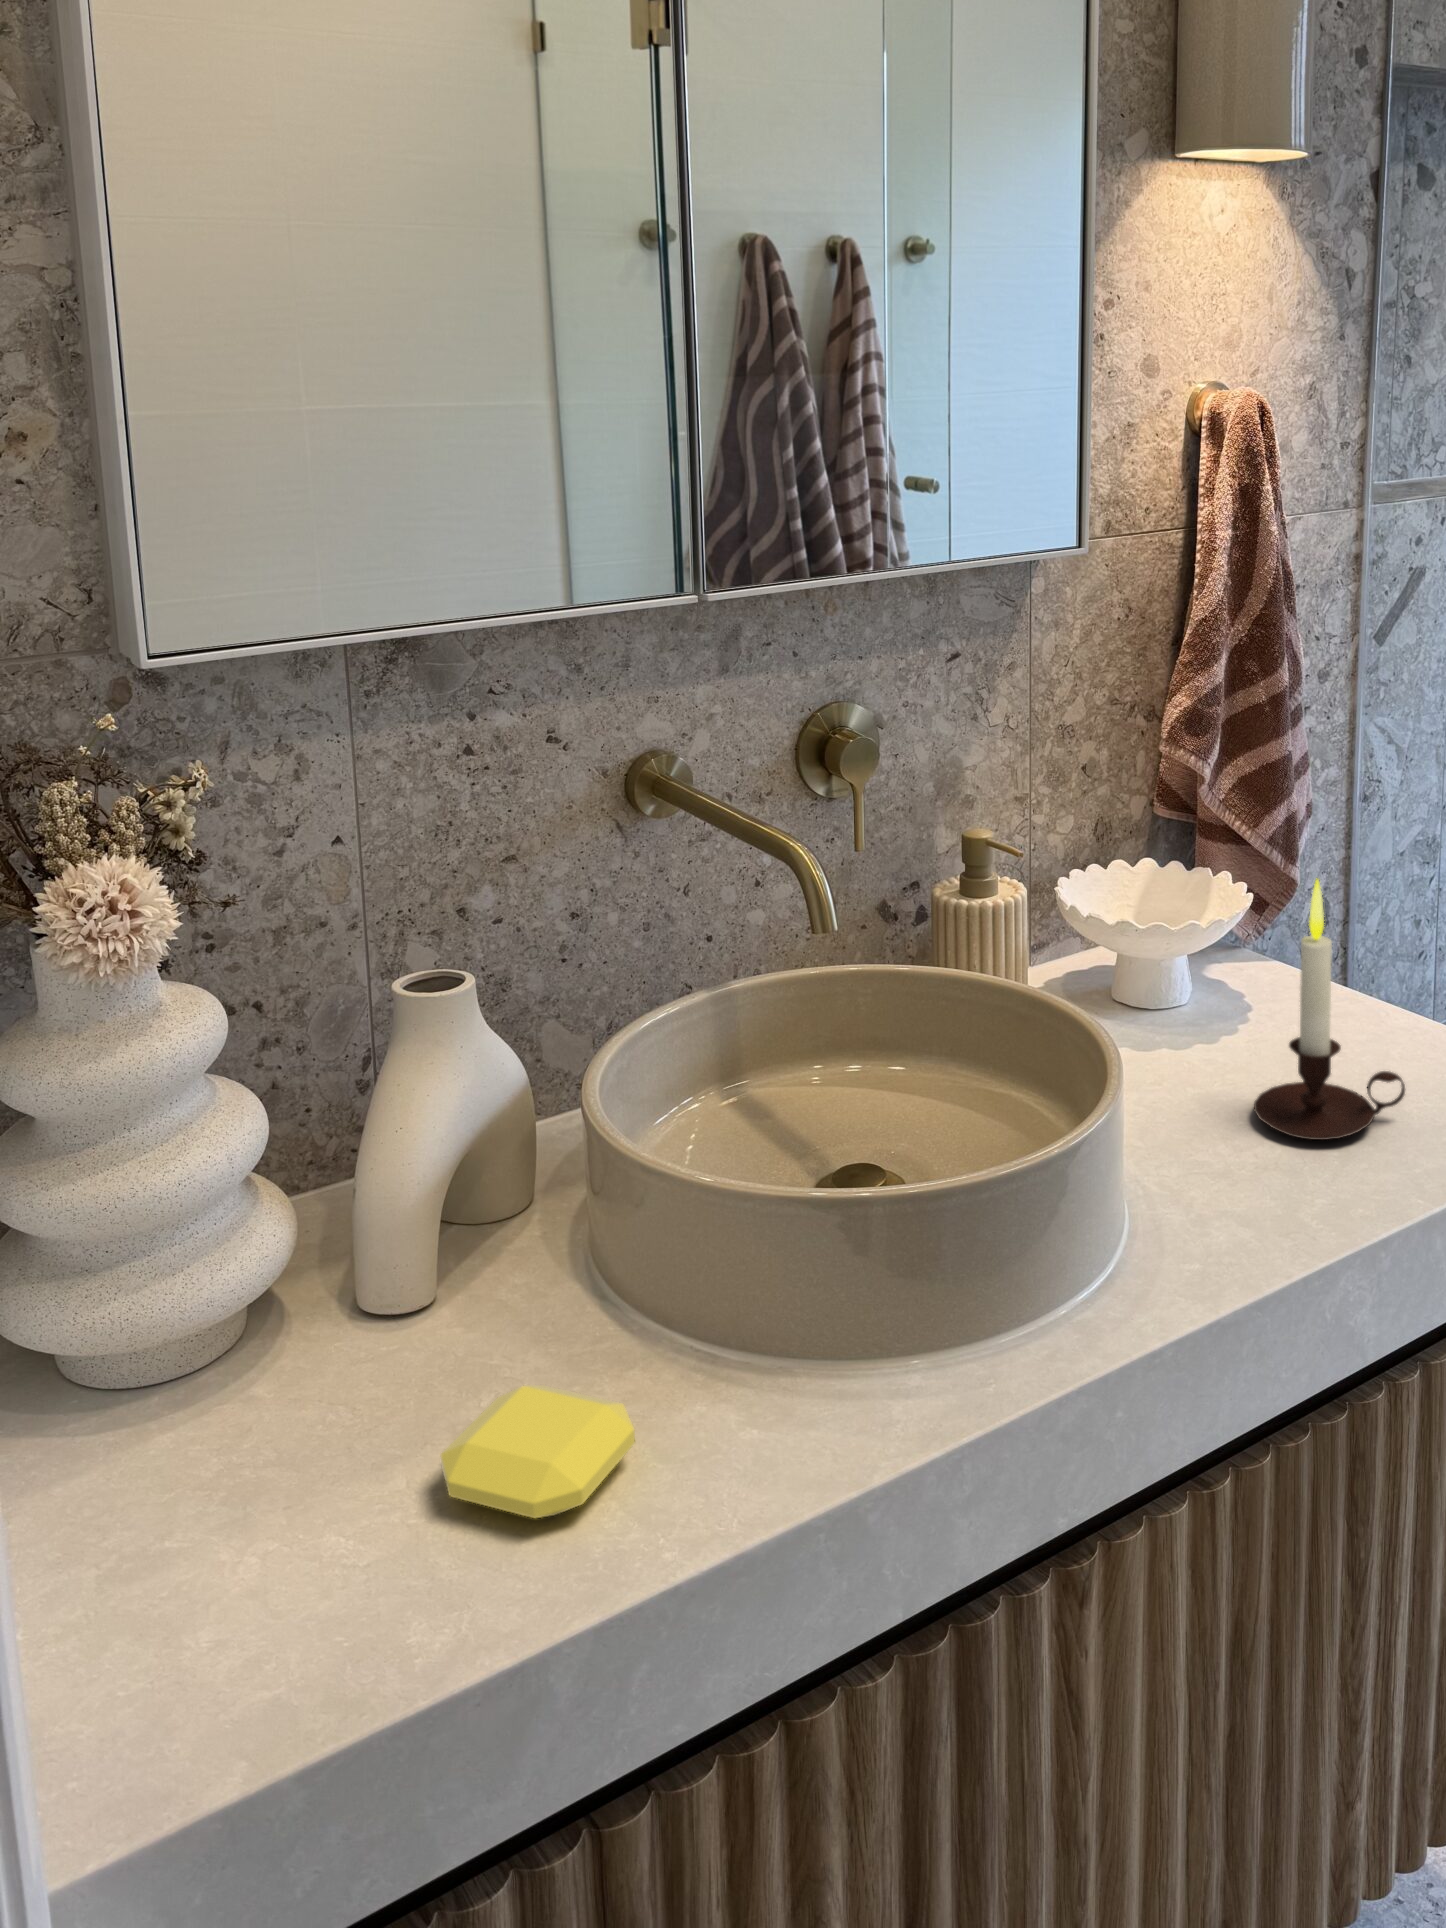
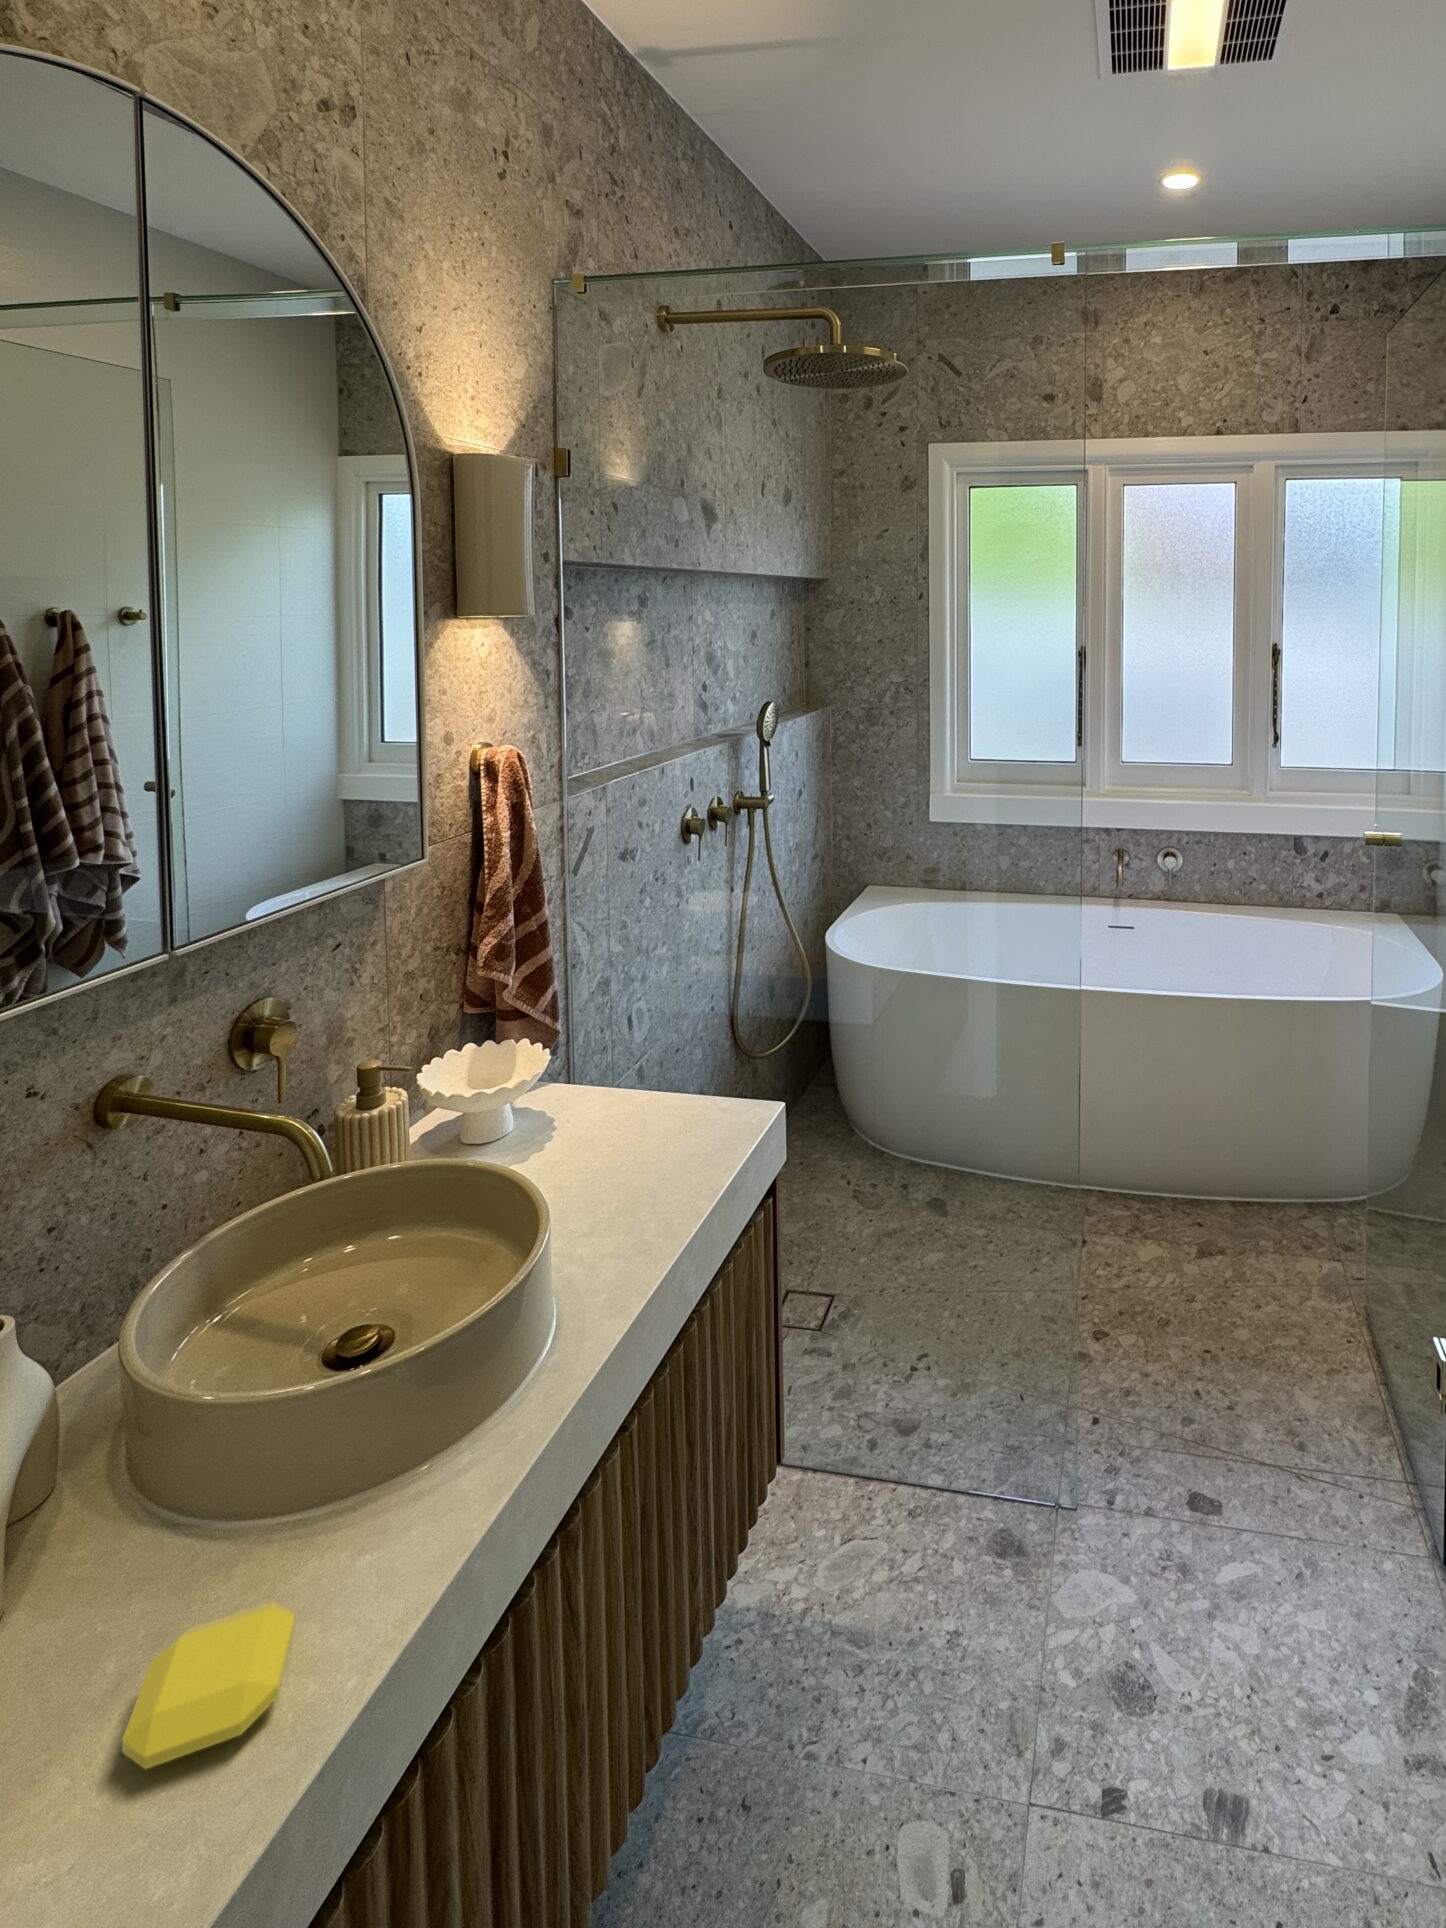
candle: present [1254,879,1405,1140] -> none [593,1035,678,1192]

